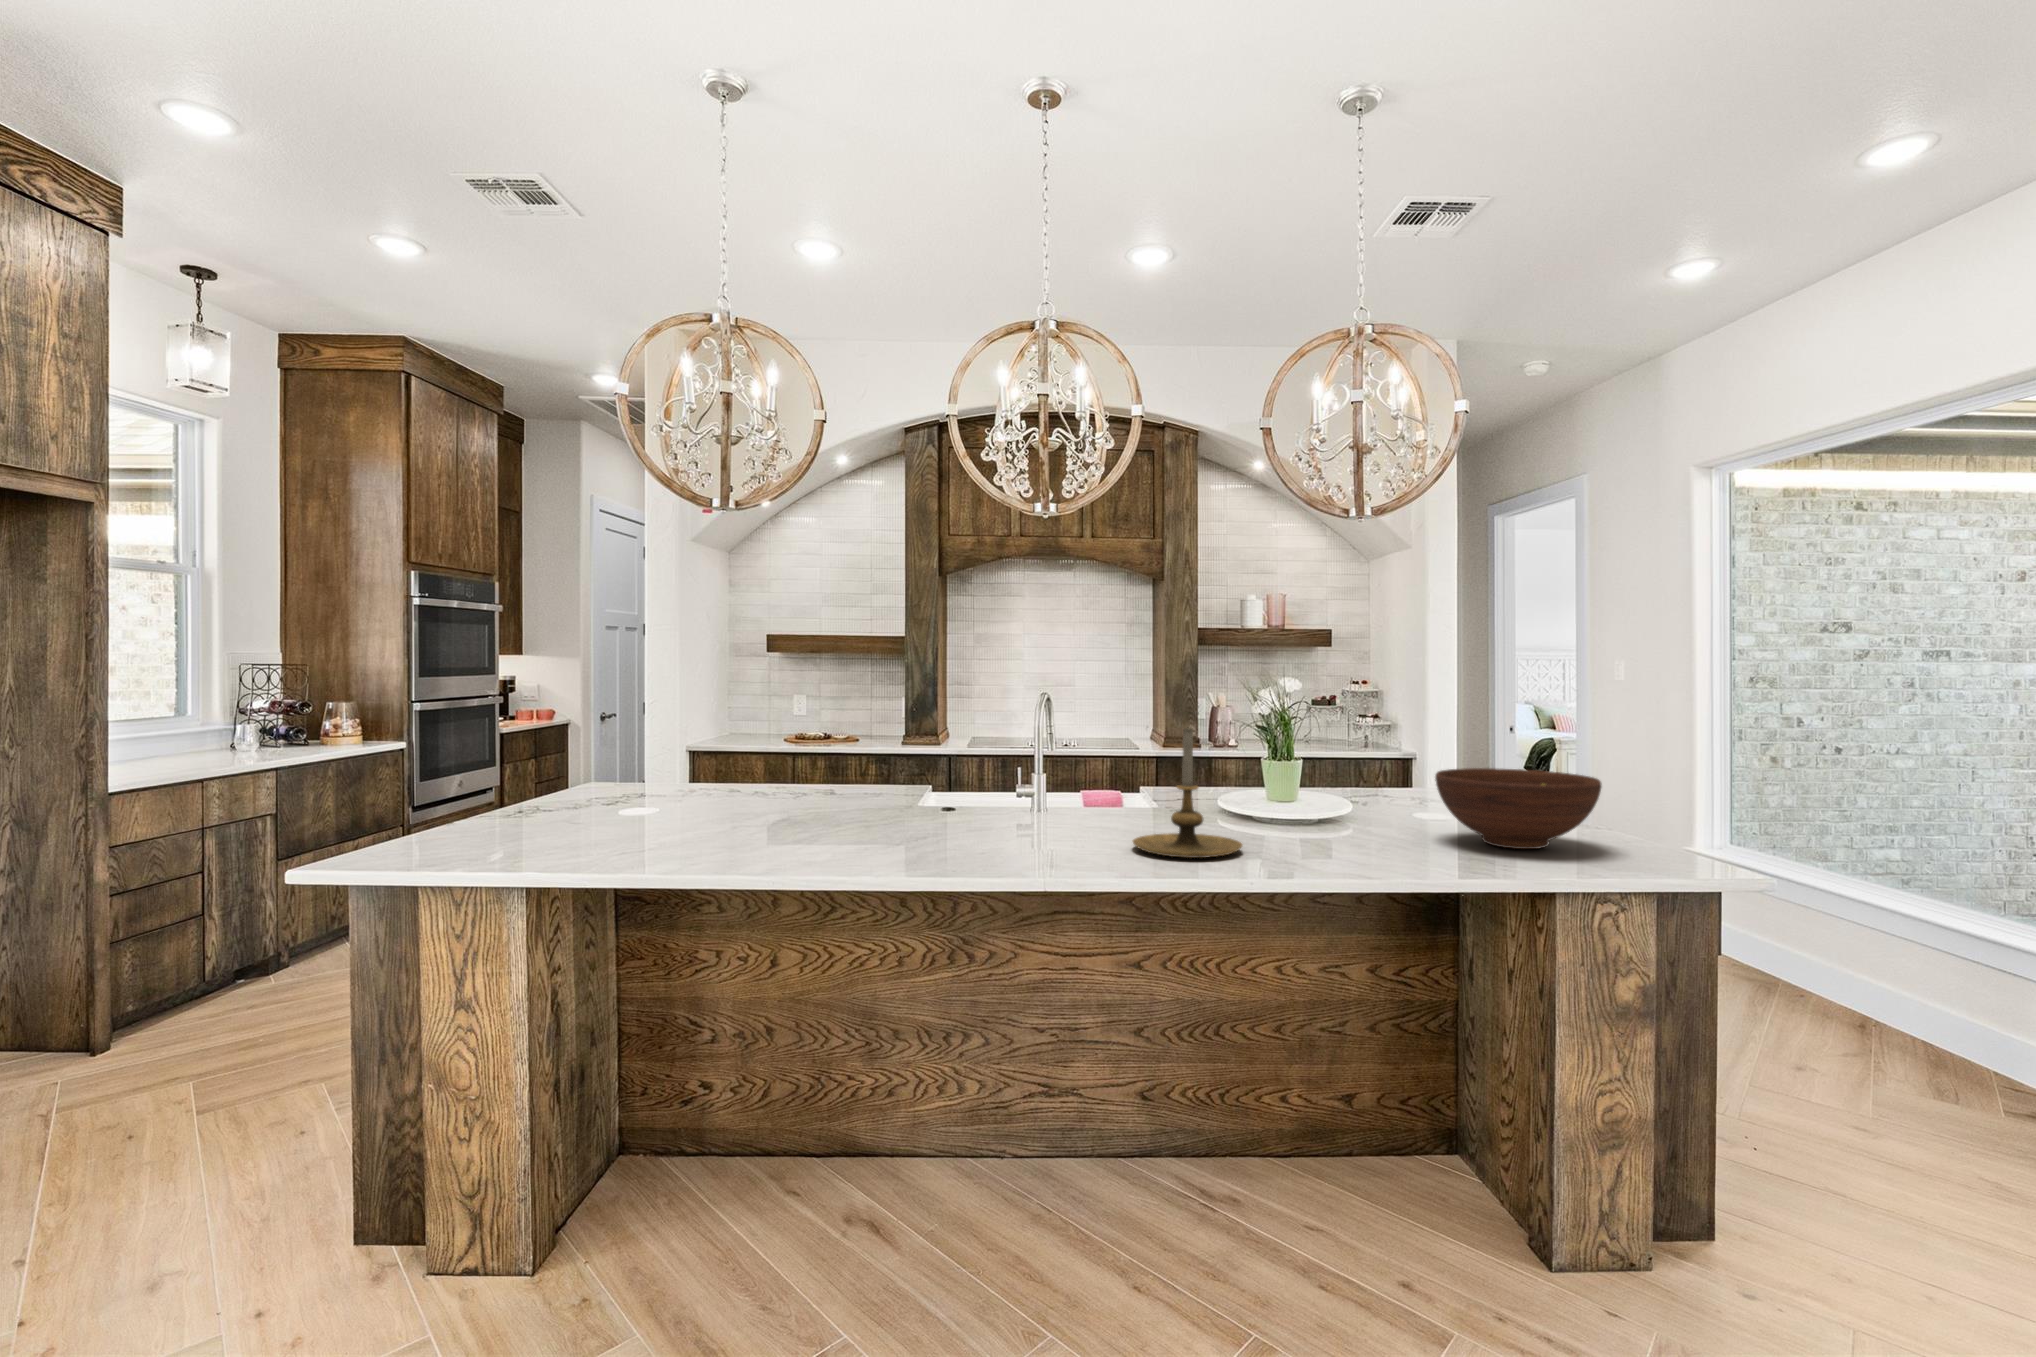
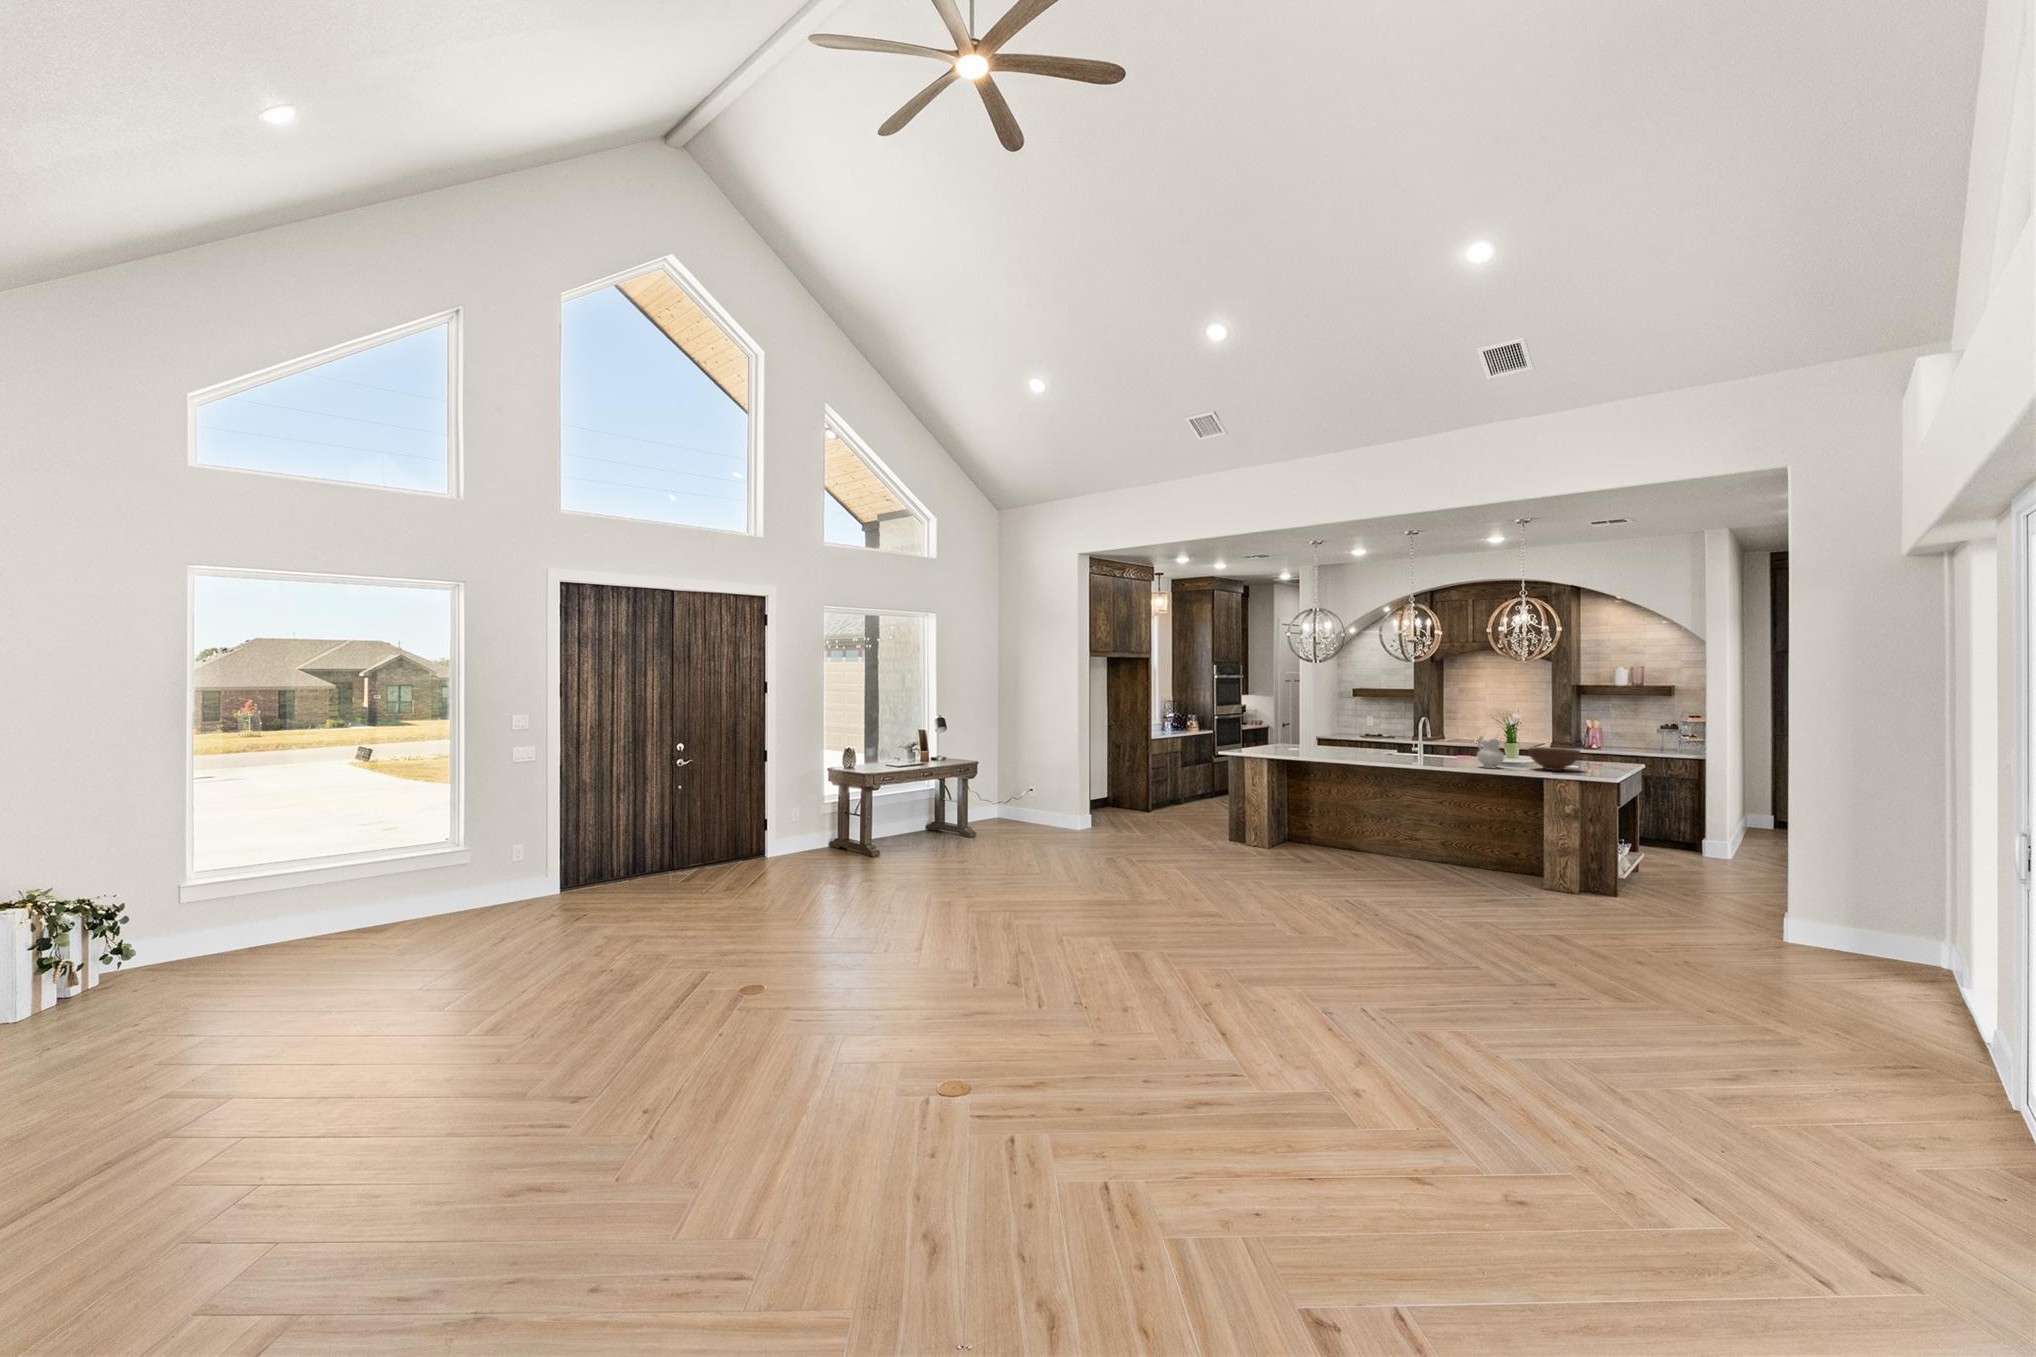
candle holder: present [1133,728,1242,858] -> none [1426,730,1460,765]
ceramic pitcher: none [1299,742,1398,861] -> present [1477,736,1504,768]

